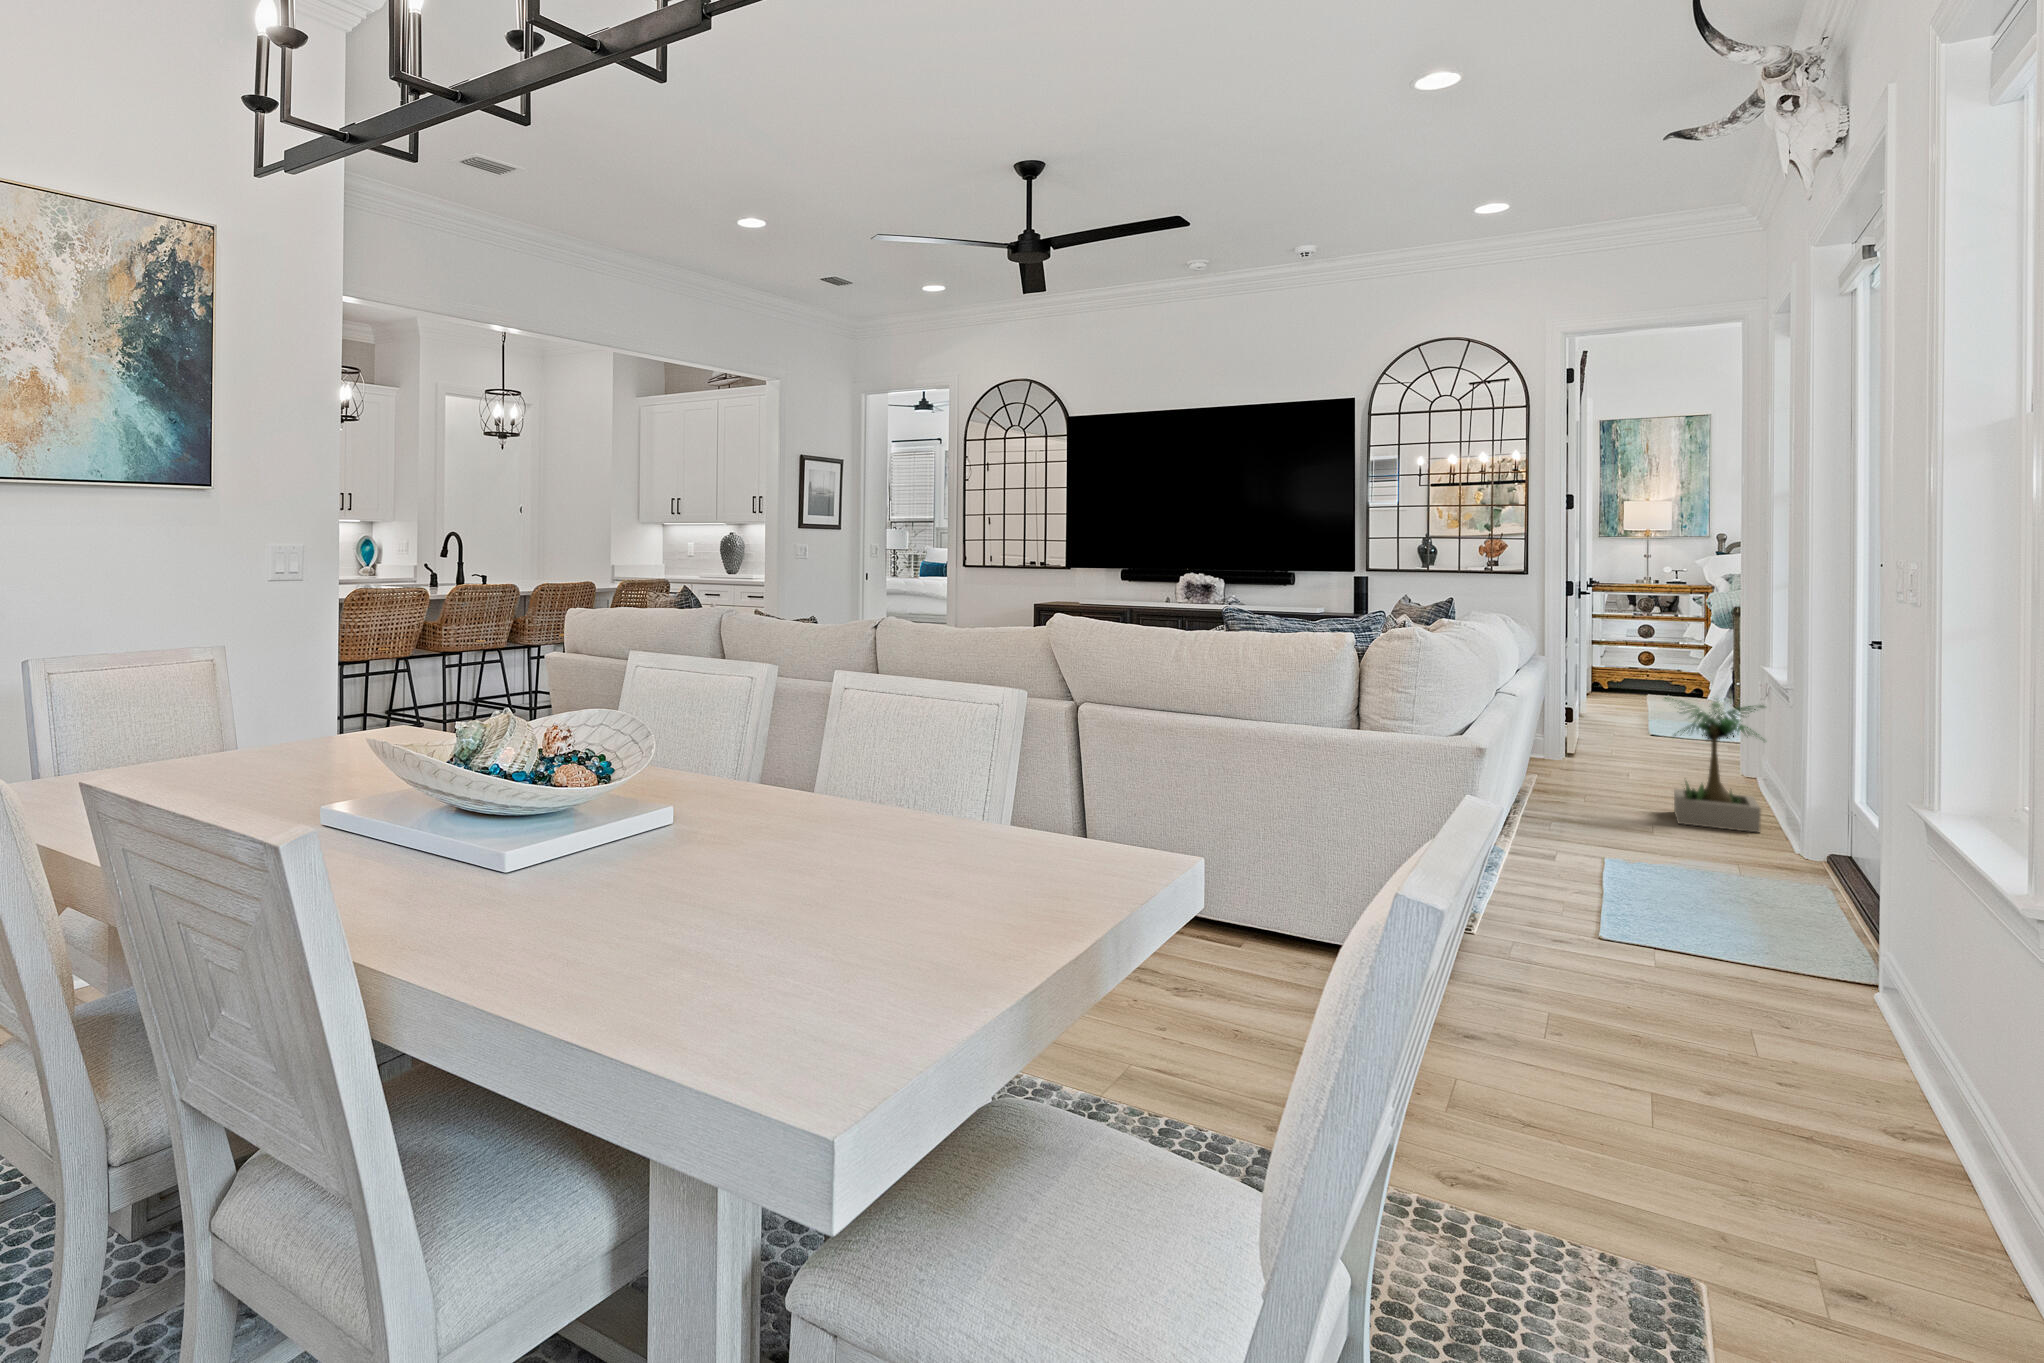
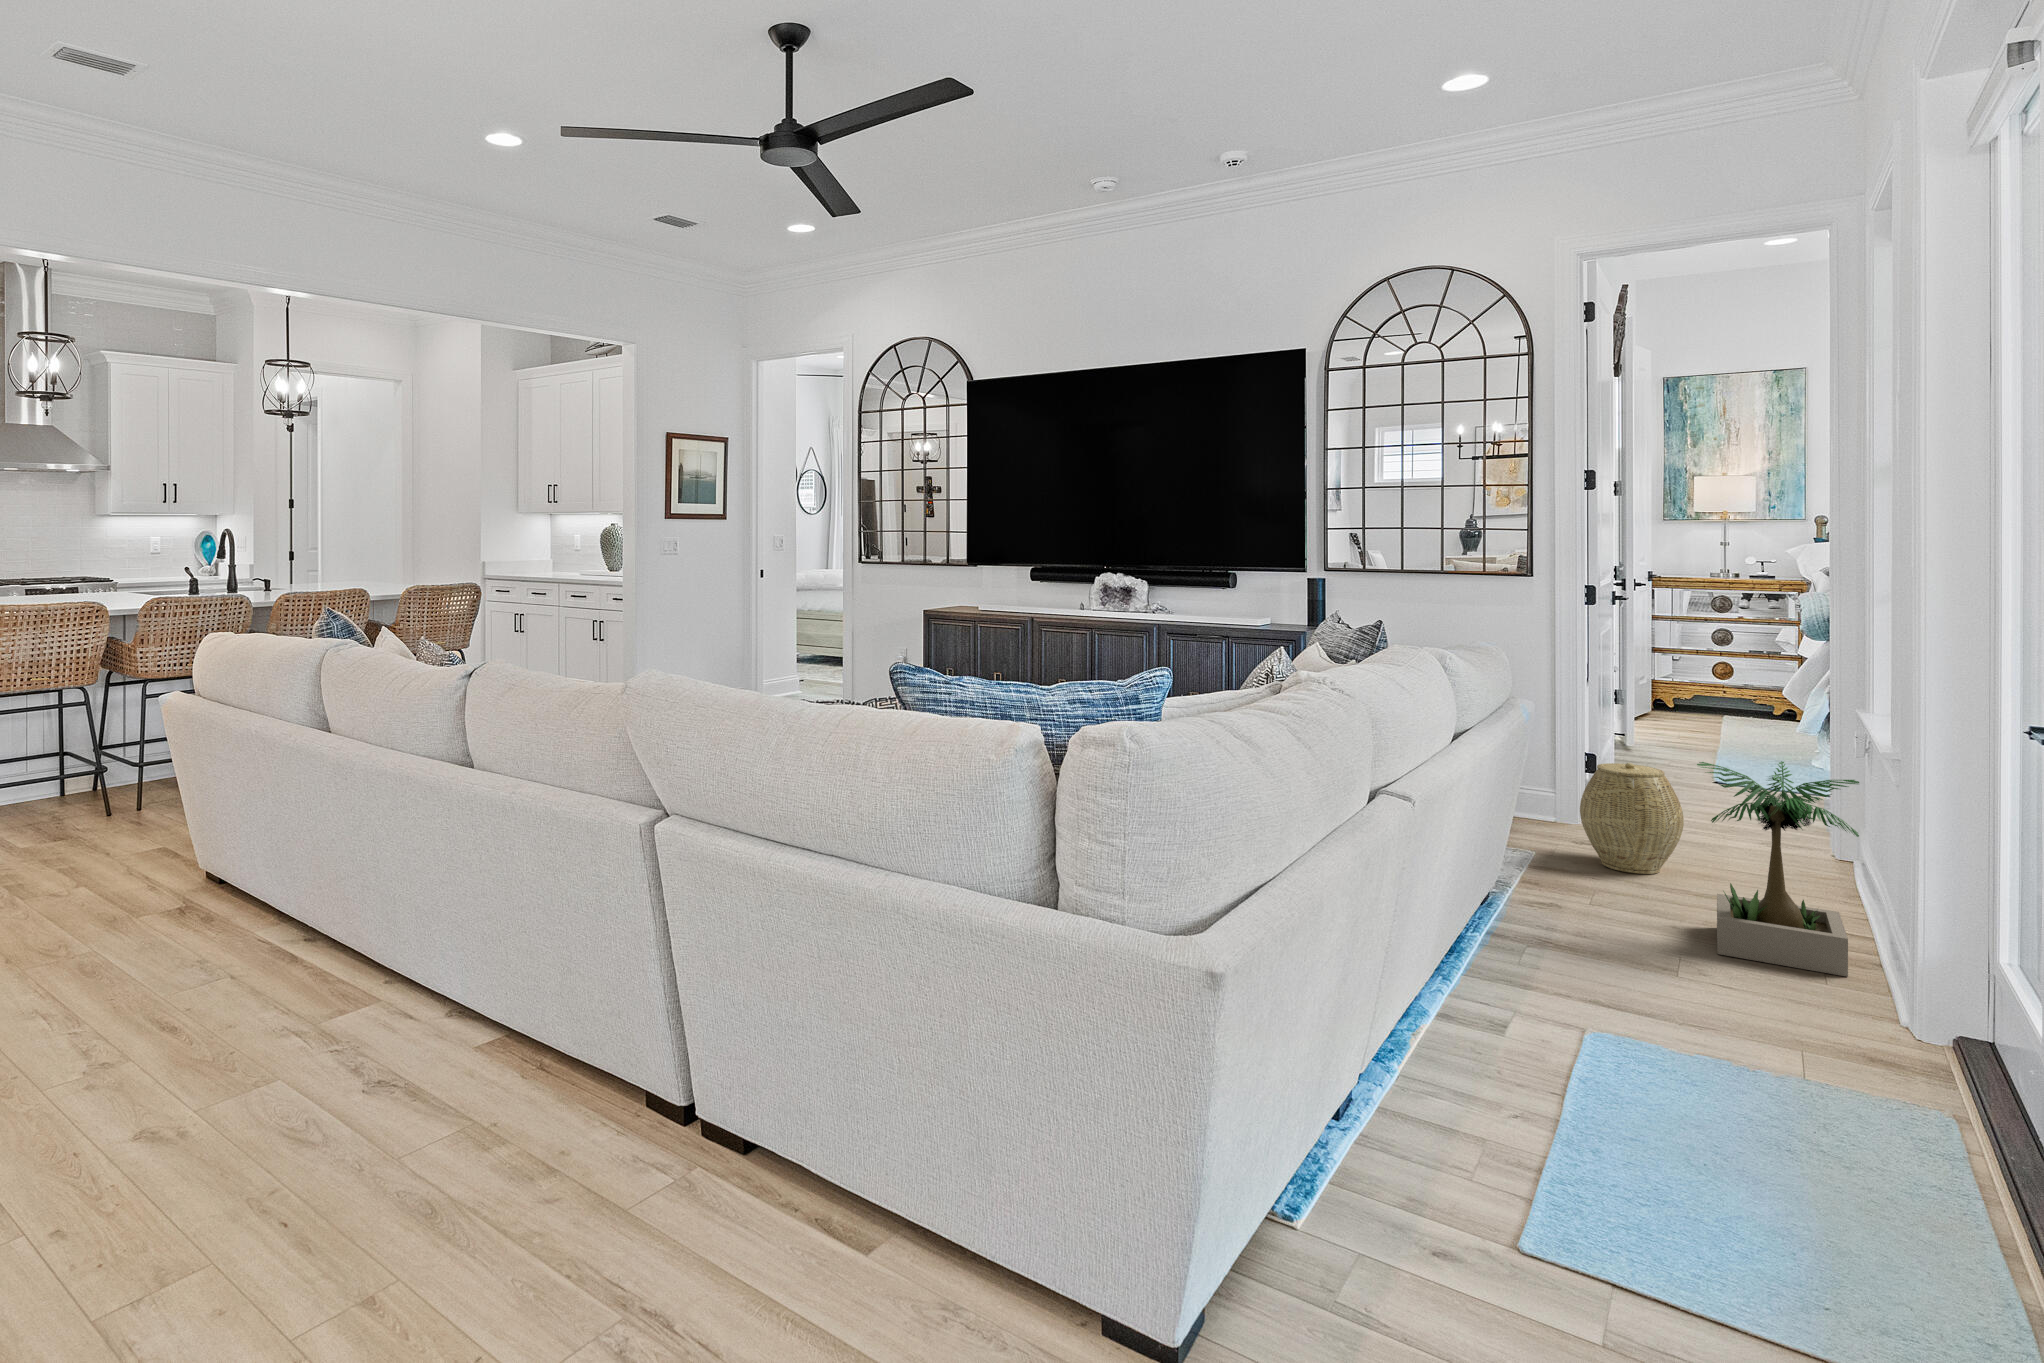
woven basket: none [1573,708,1645,786] -> present [1580,763,1684,874]

